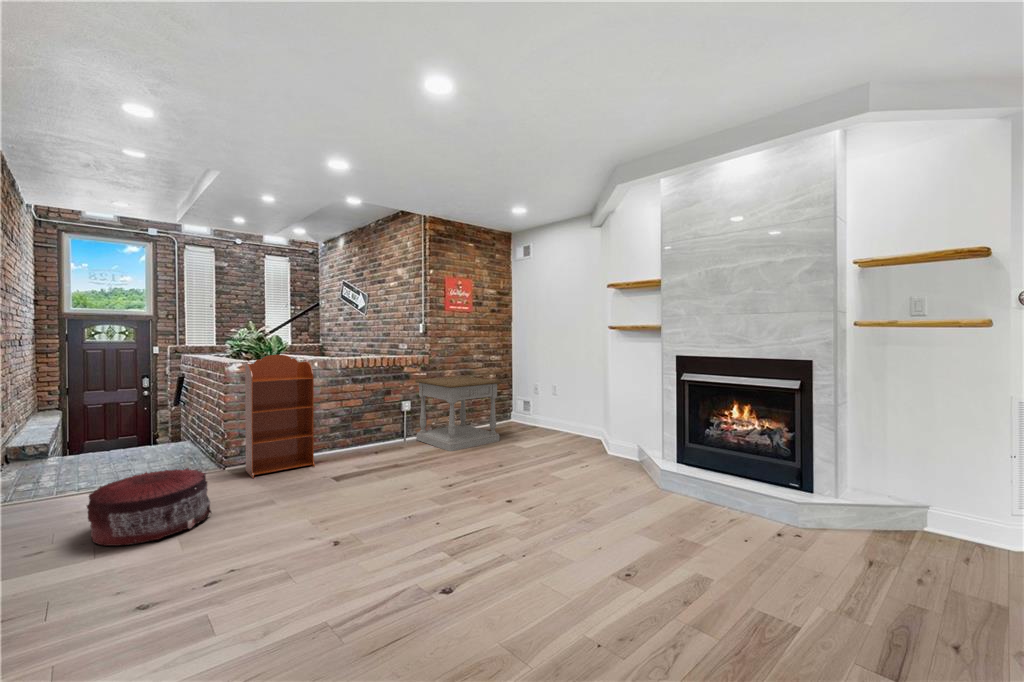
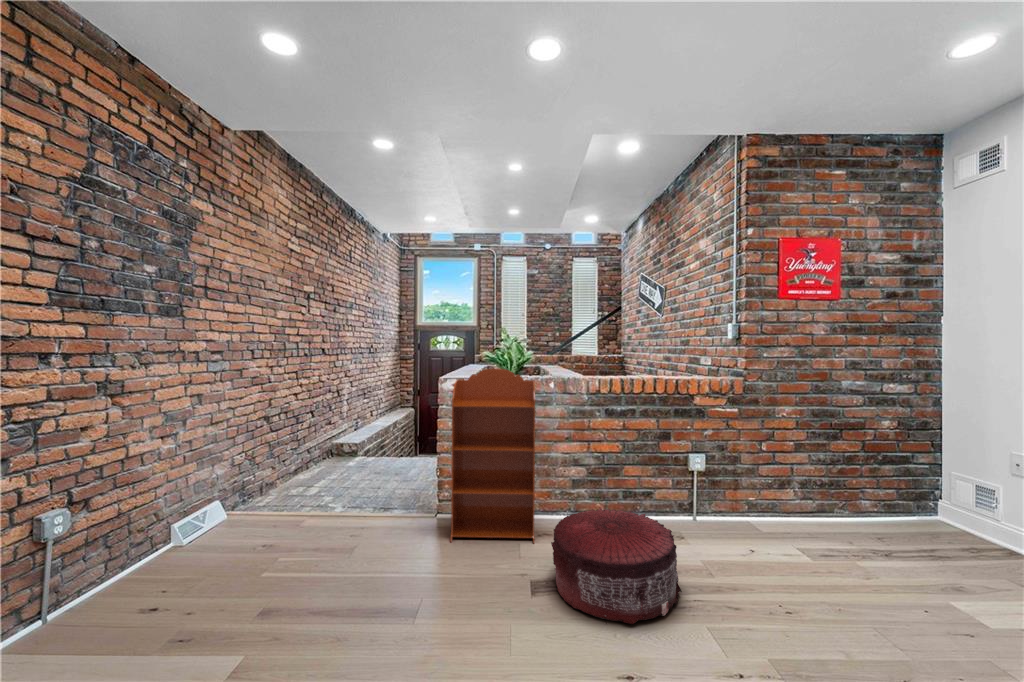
side table: present [415,376,501,451] -> none [716,420,920,582]
pouf: present [87,468,211,546] -> present [551,508,682,624]

